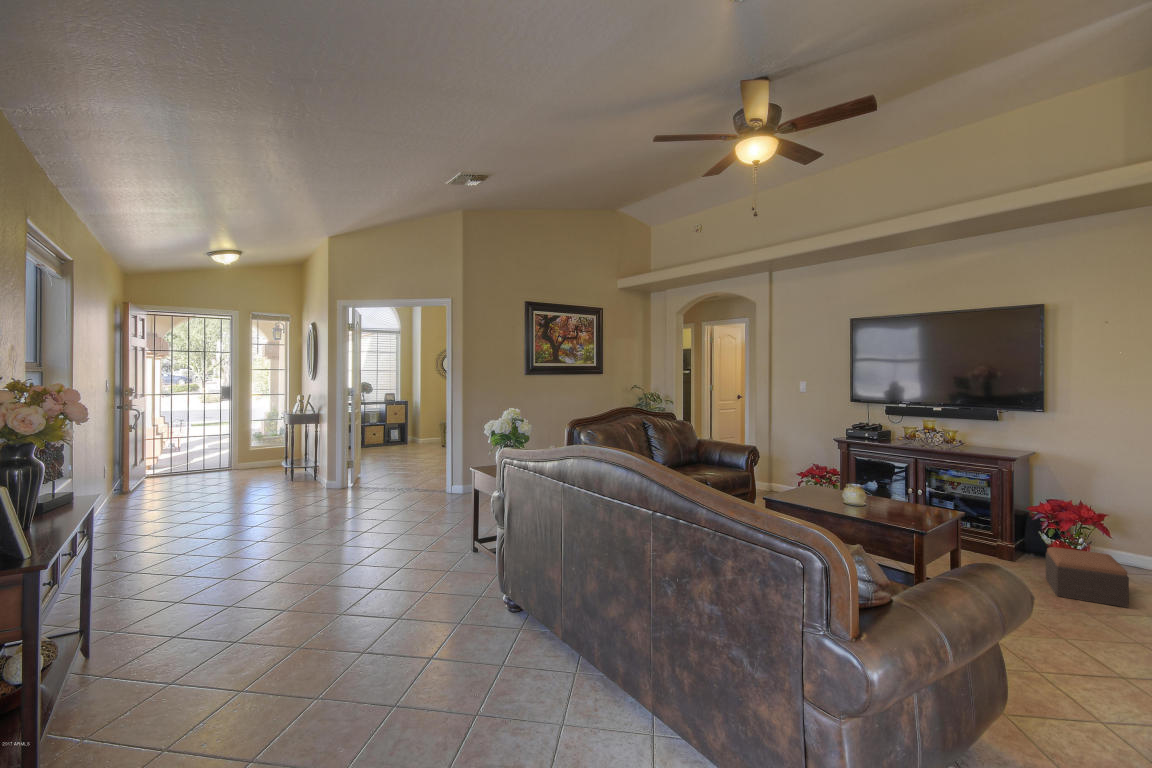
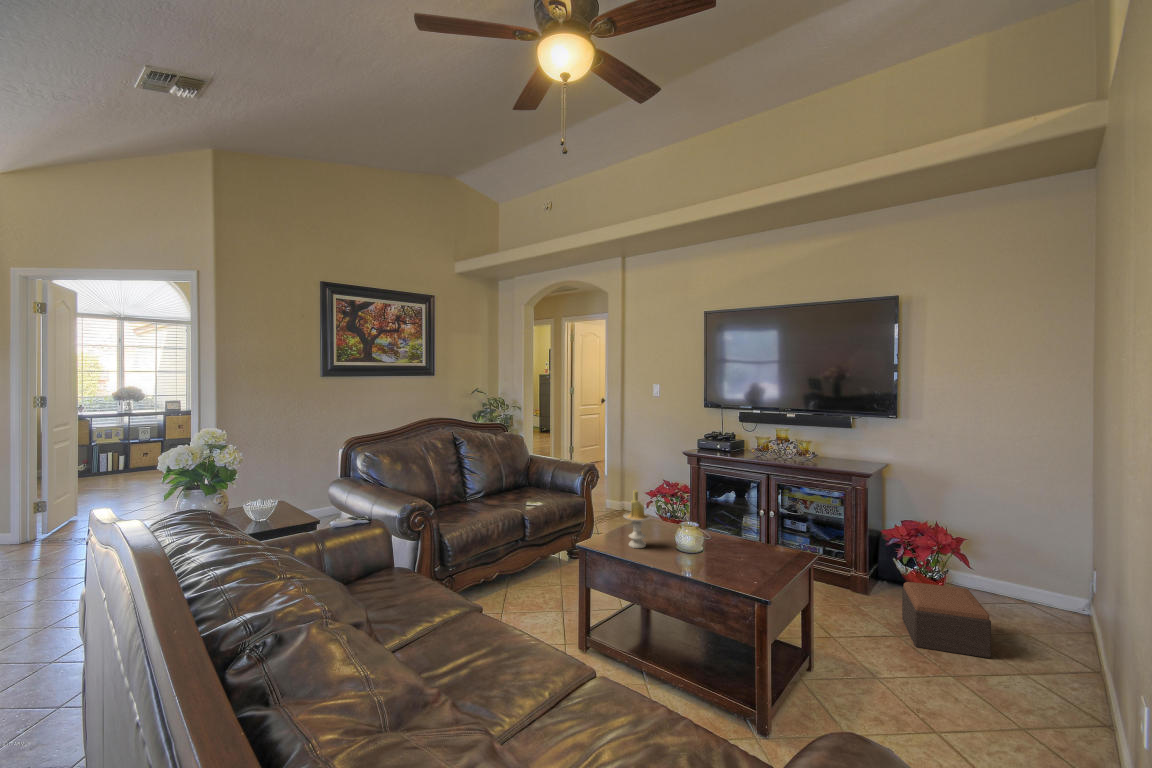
candle: none [803,458,826,501] -> present [623,490,651,548]

